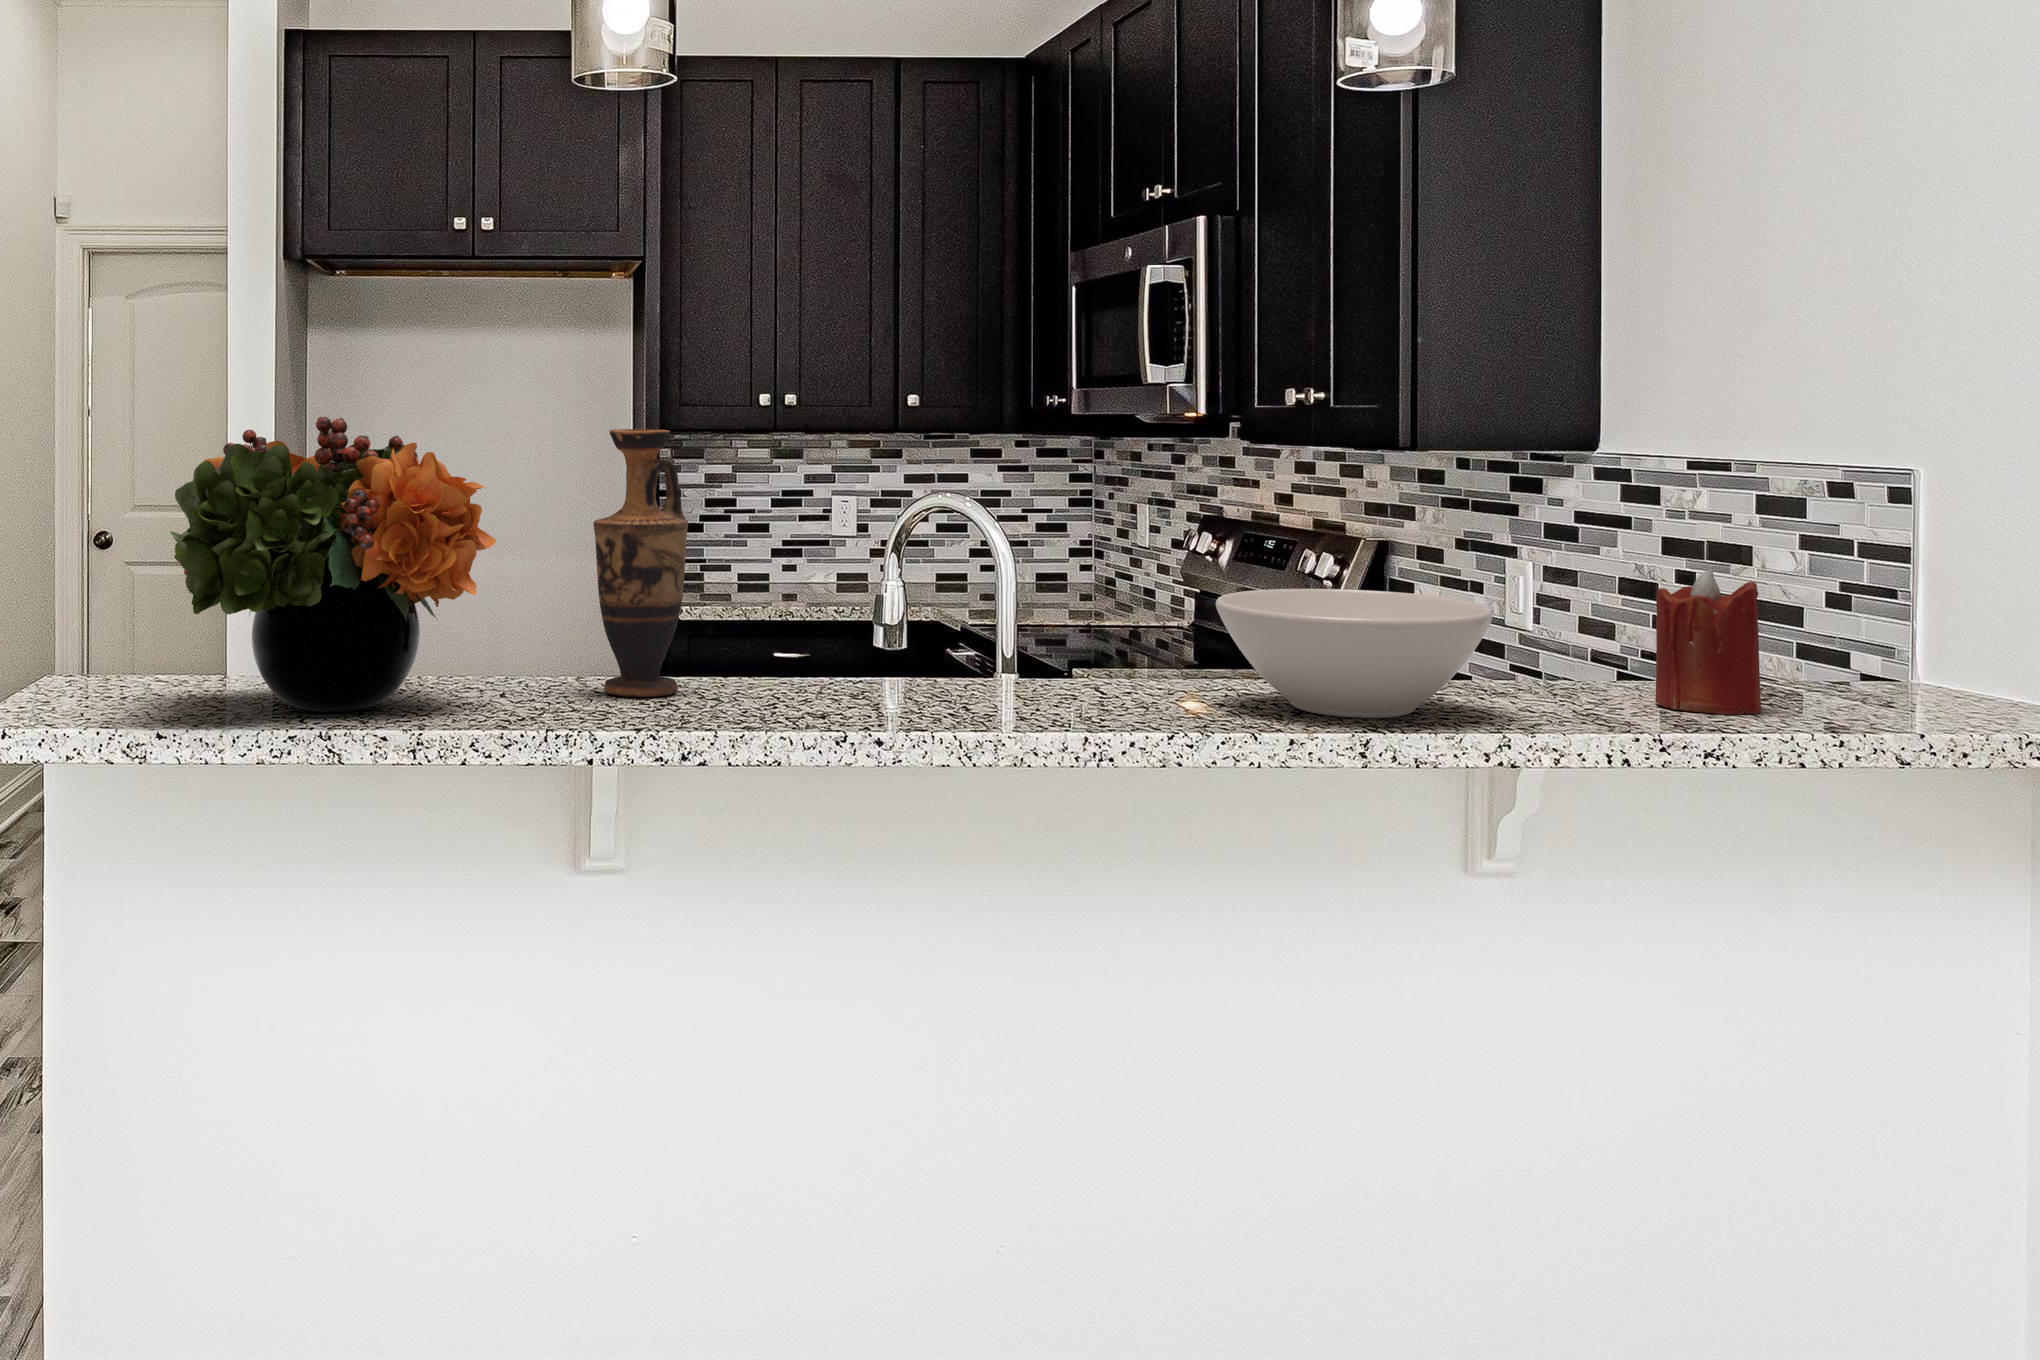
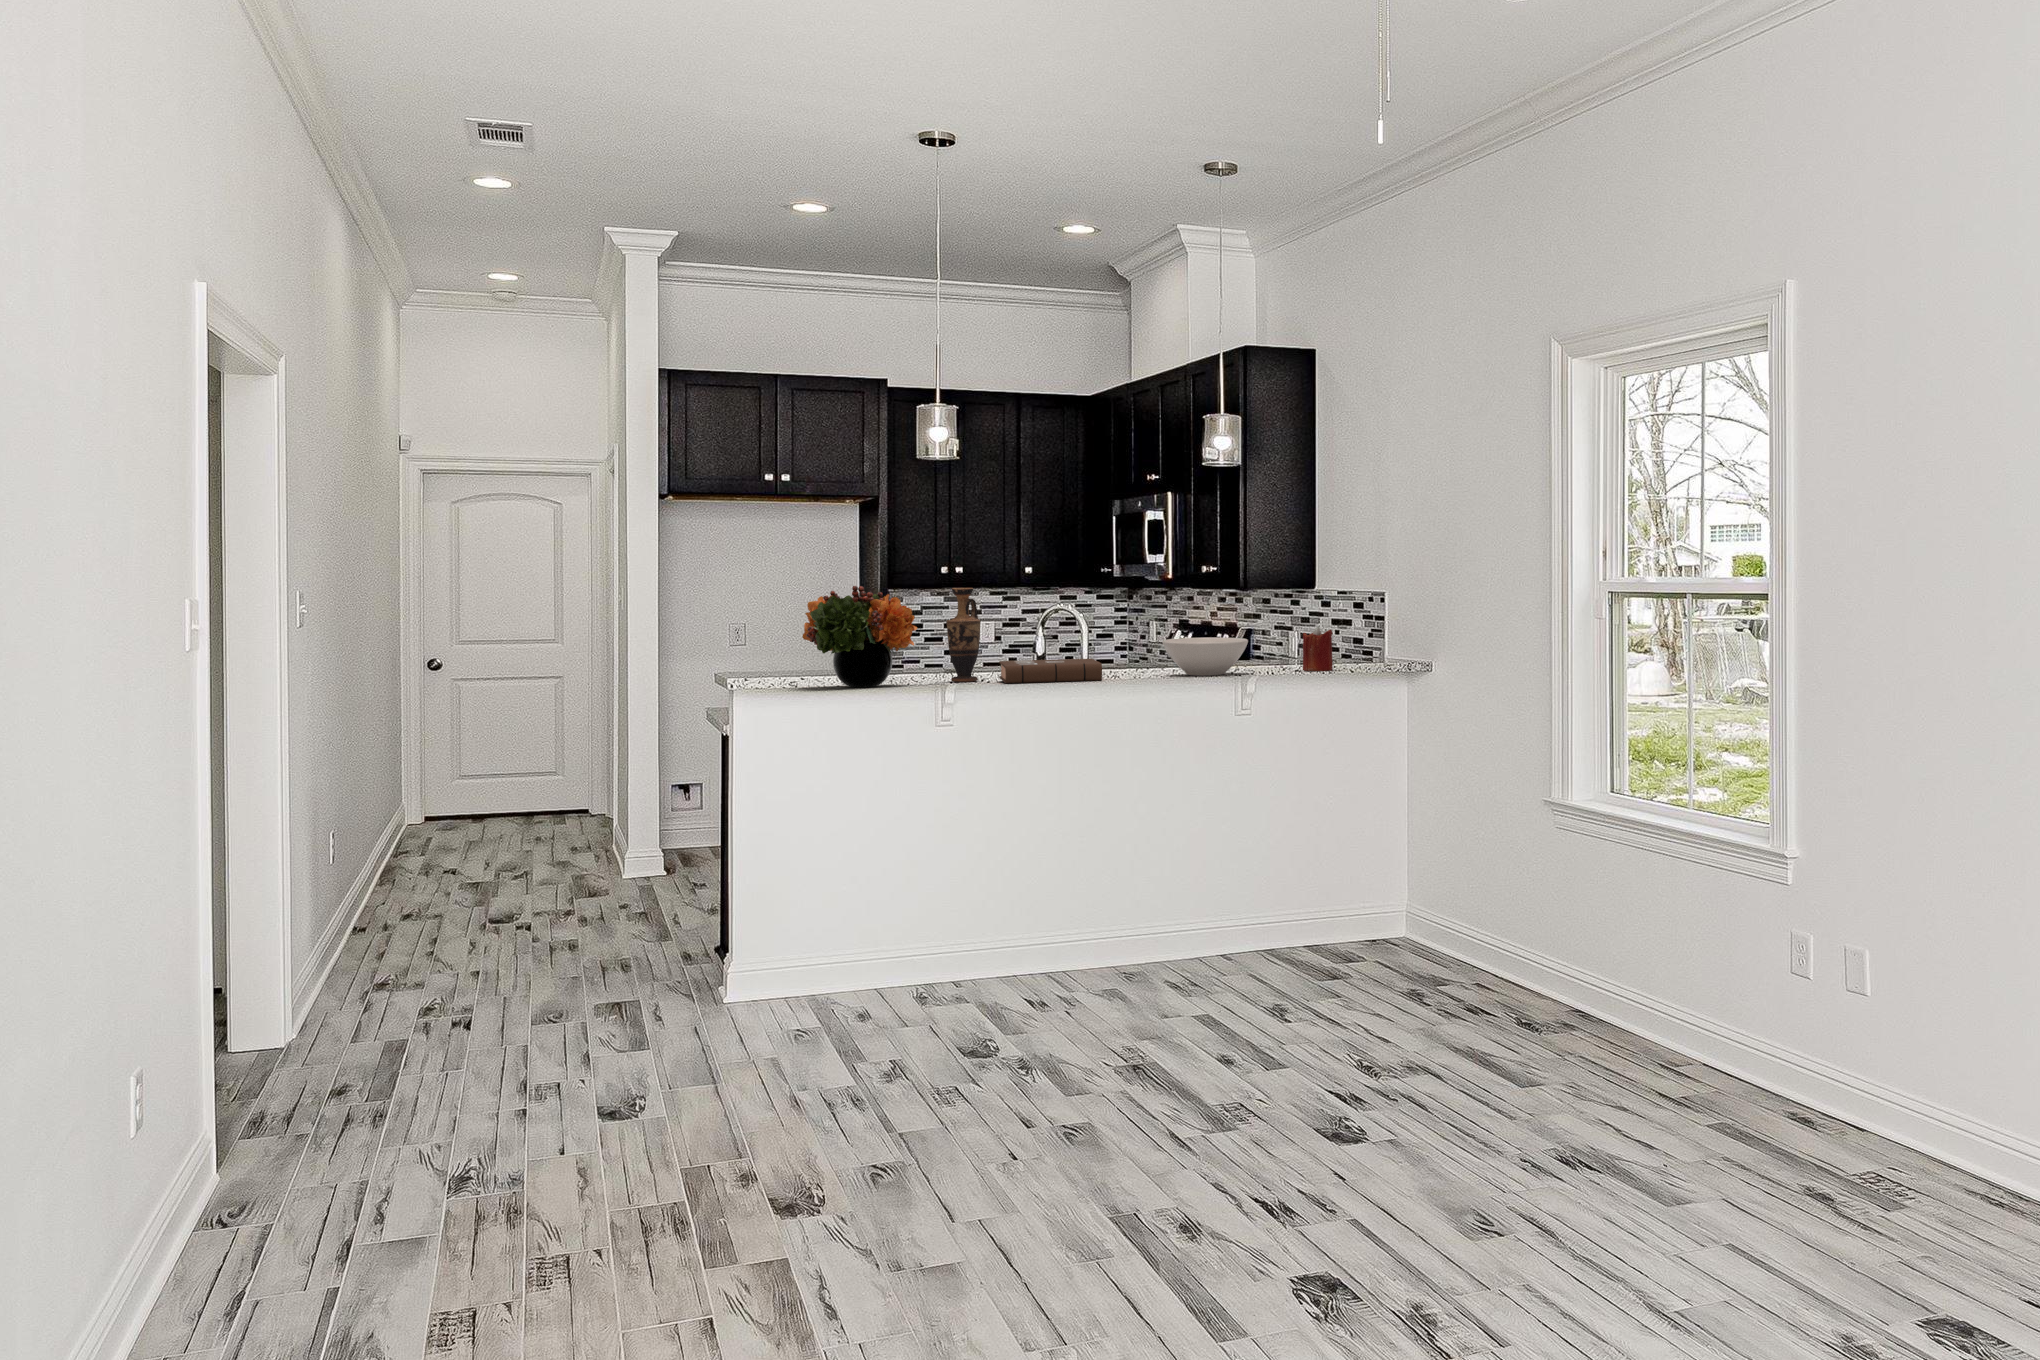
book: none [725,642,1028,732] -> present [999,659,1102,684]

